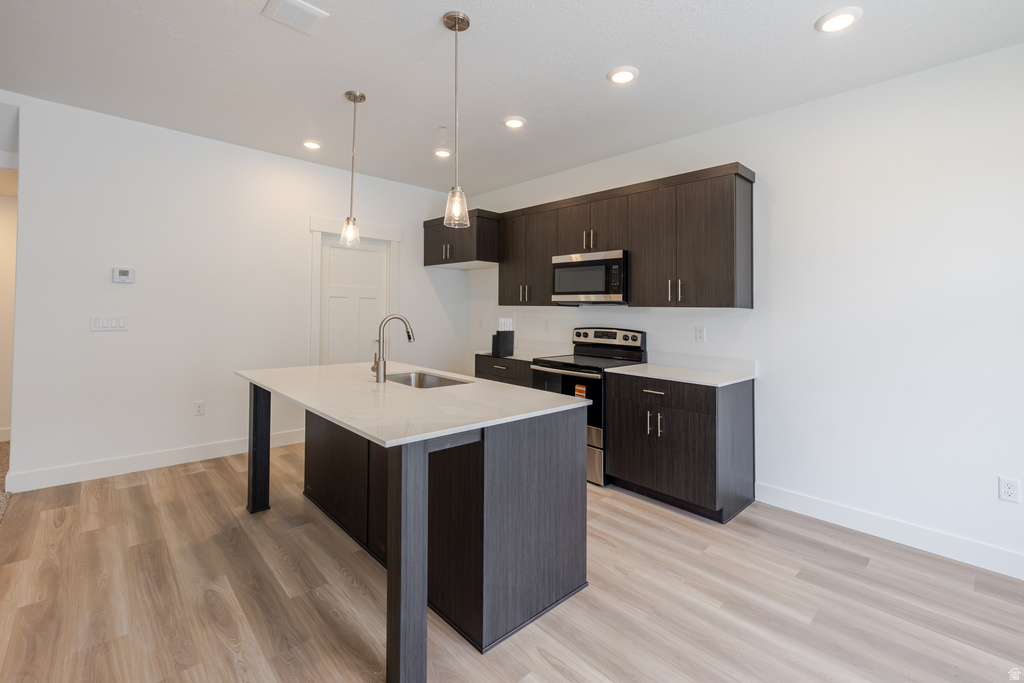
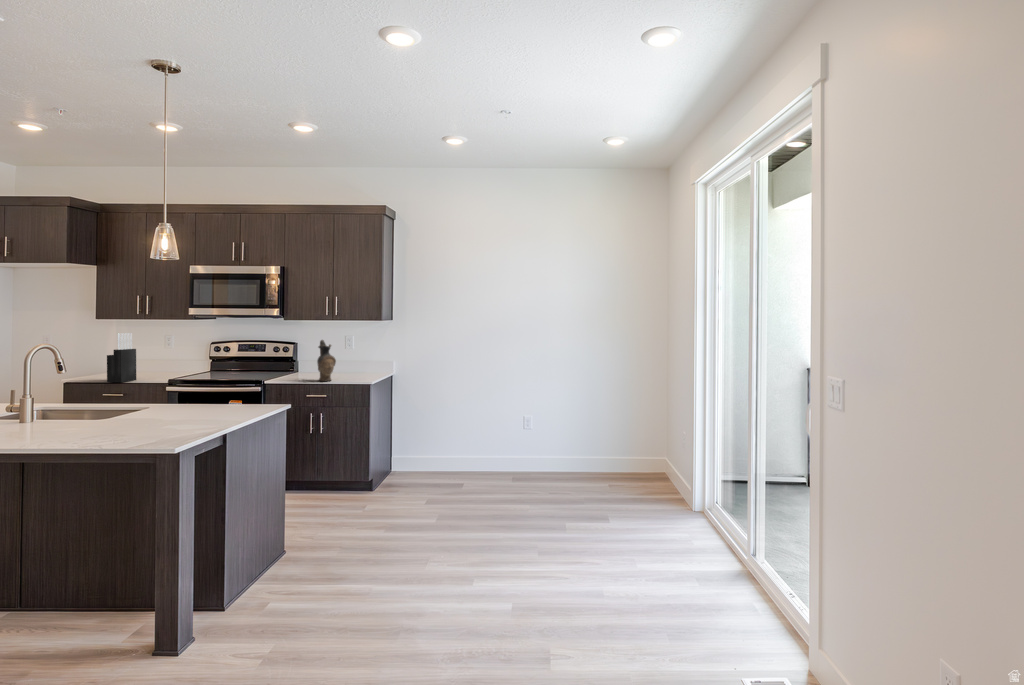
ceramic pitcher: none [657,331,677,375] -> present [317,340,336,381]

